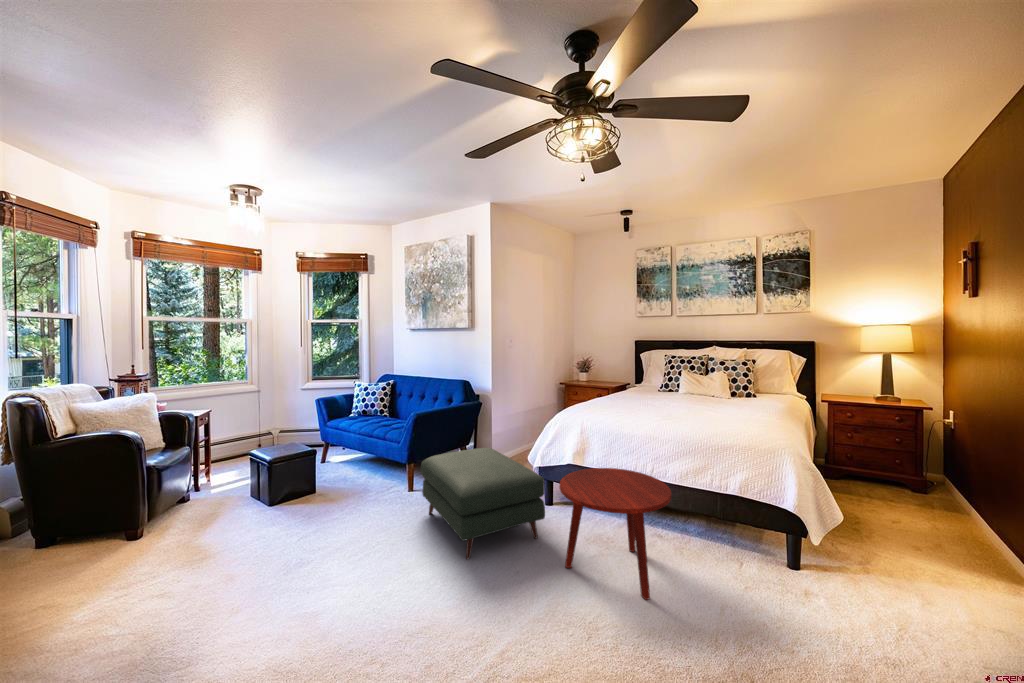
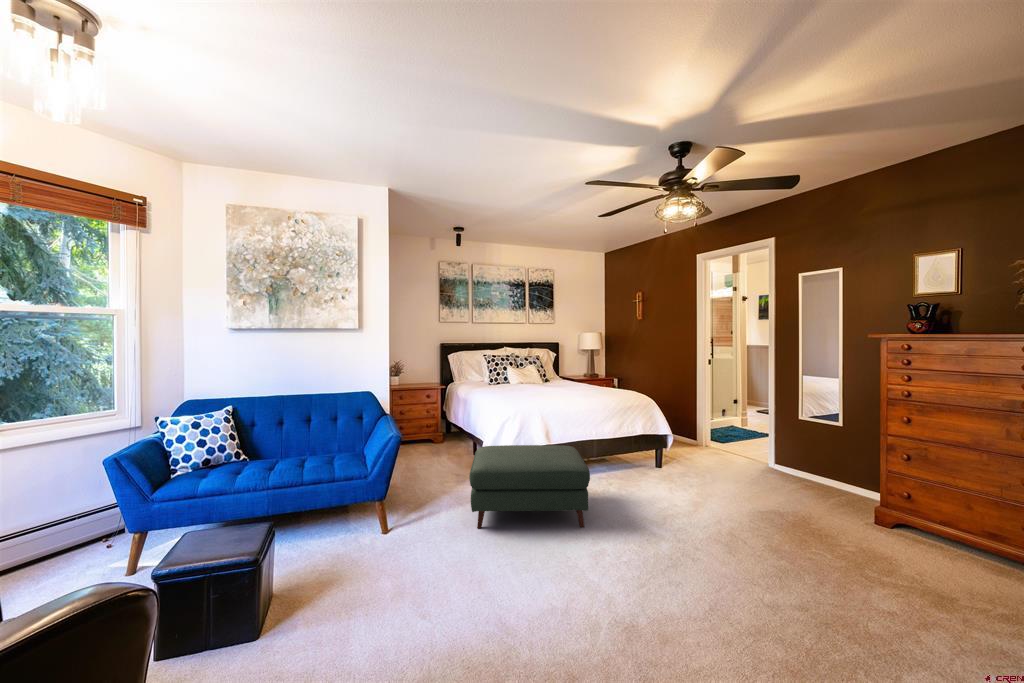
side table: present [559,468,672,600] -> none [595,425,671,500]

